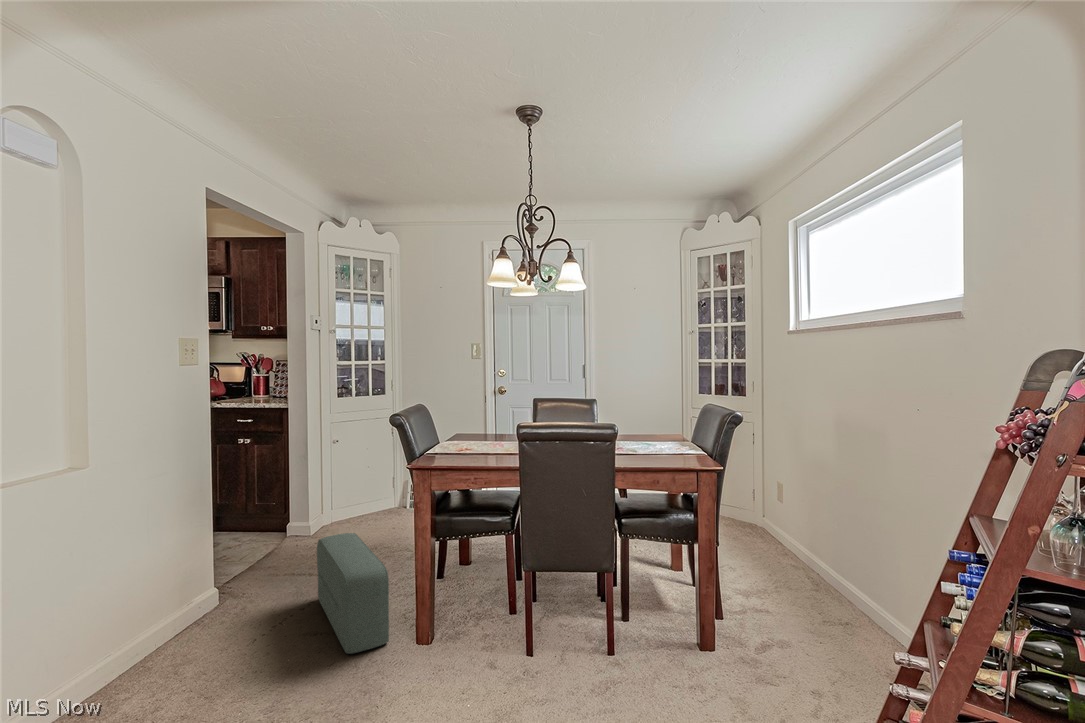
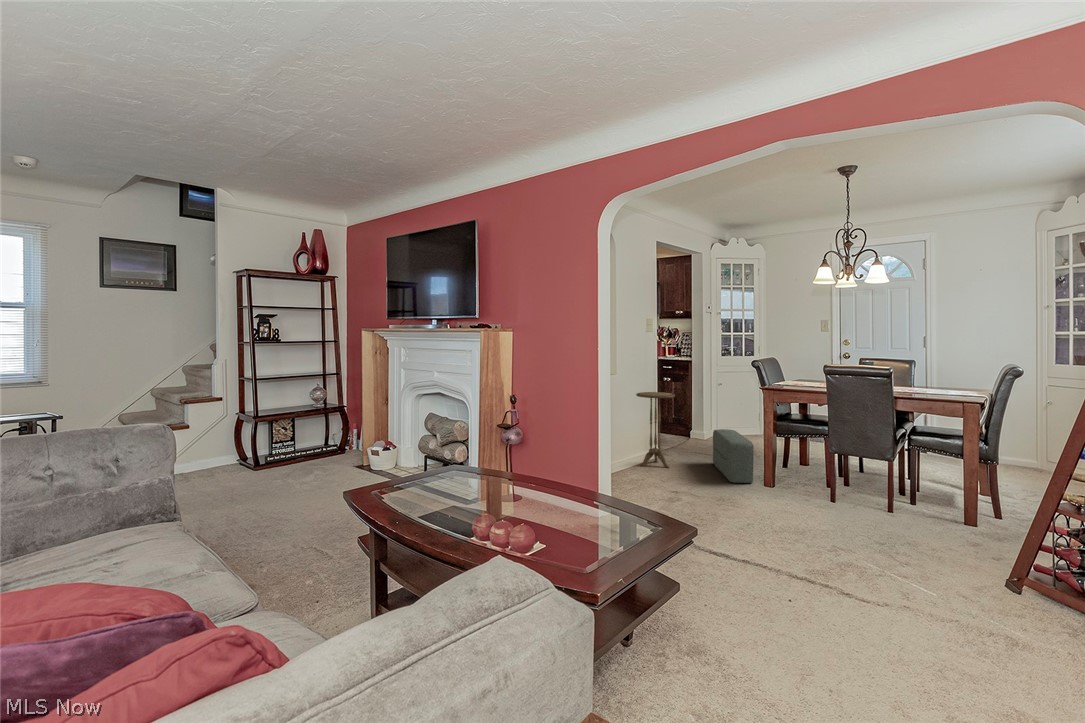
side table: none [142,482,236,653] -> present [636,392,675,468]

